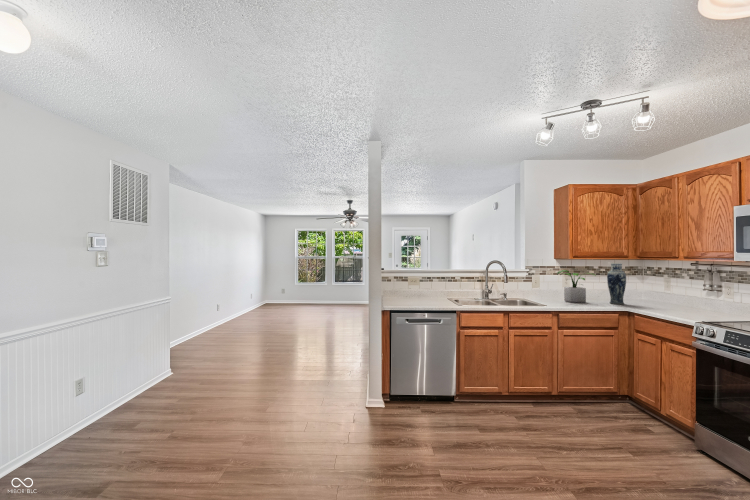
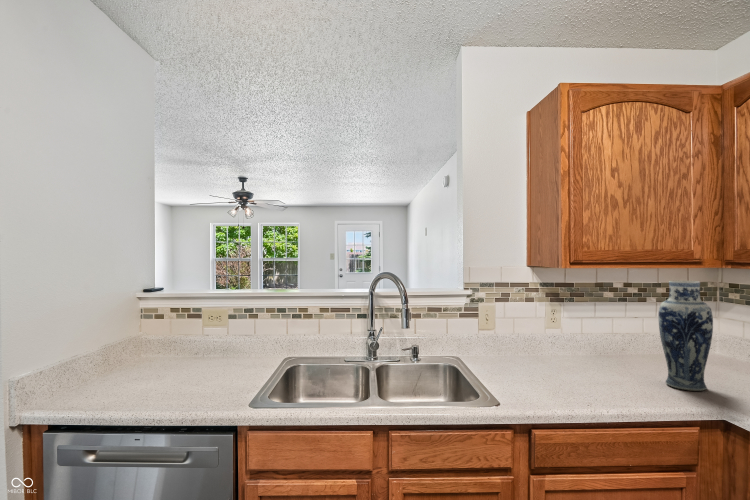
potted plant: present [557,270,594,302] -> none [530,296,628,376]

